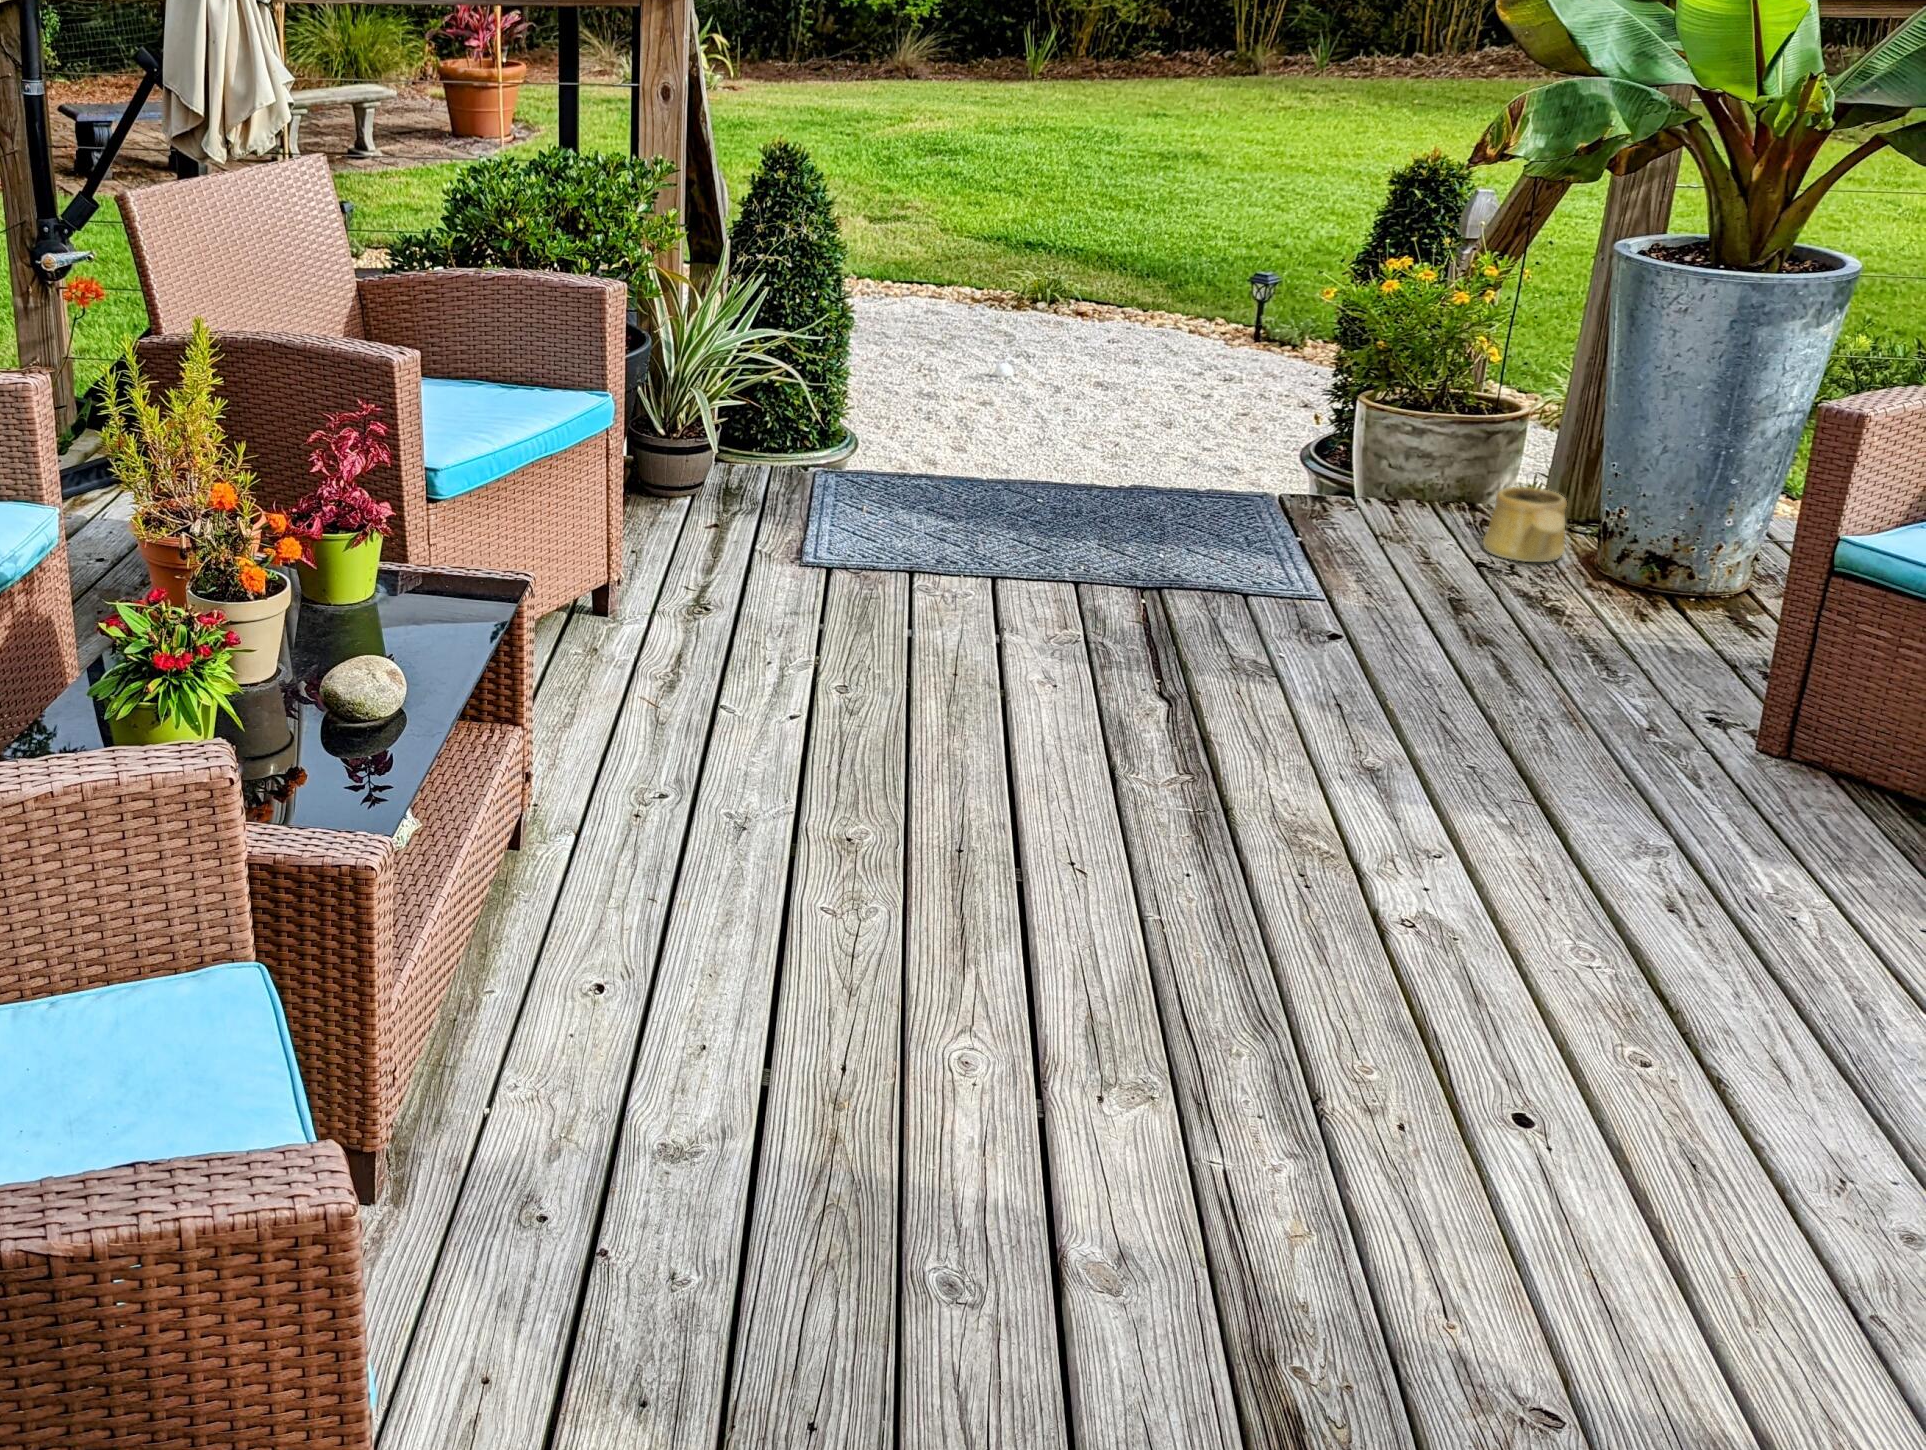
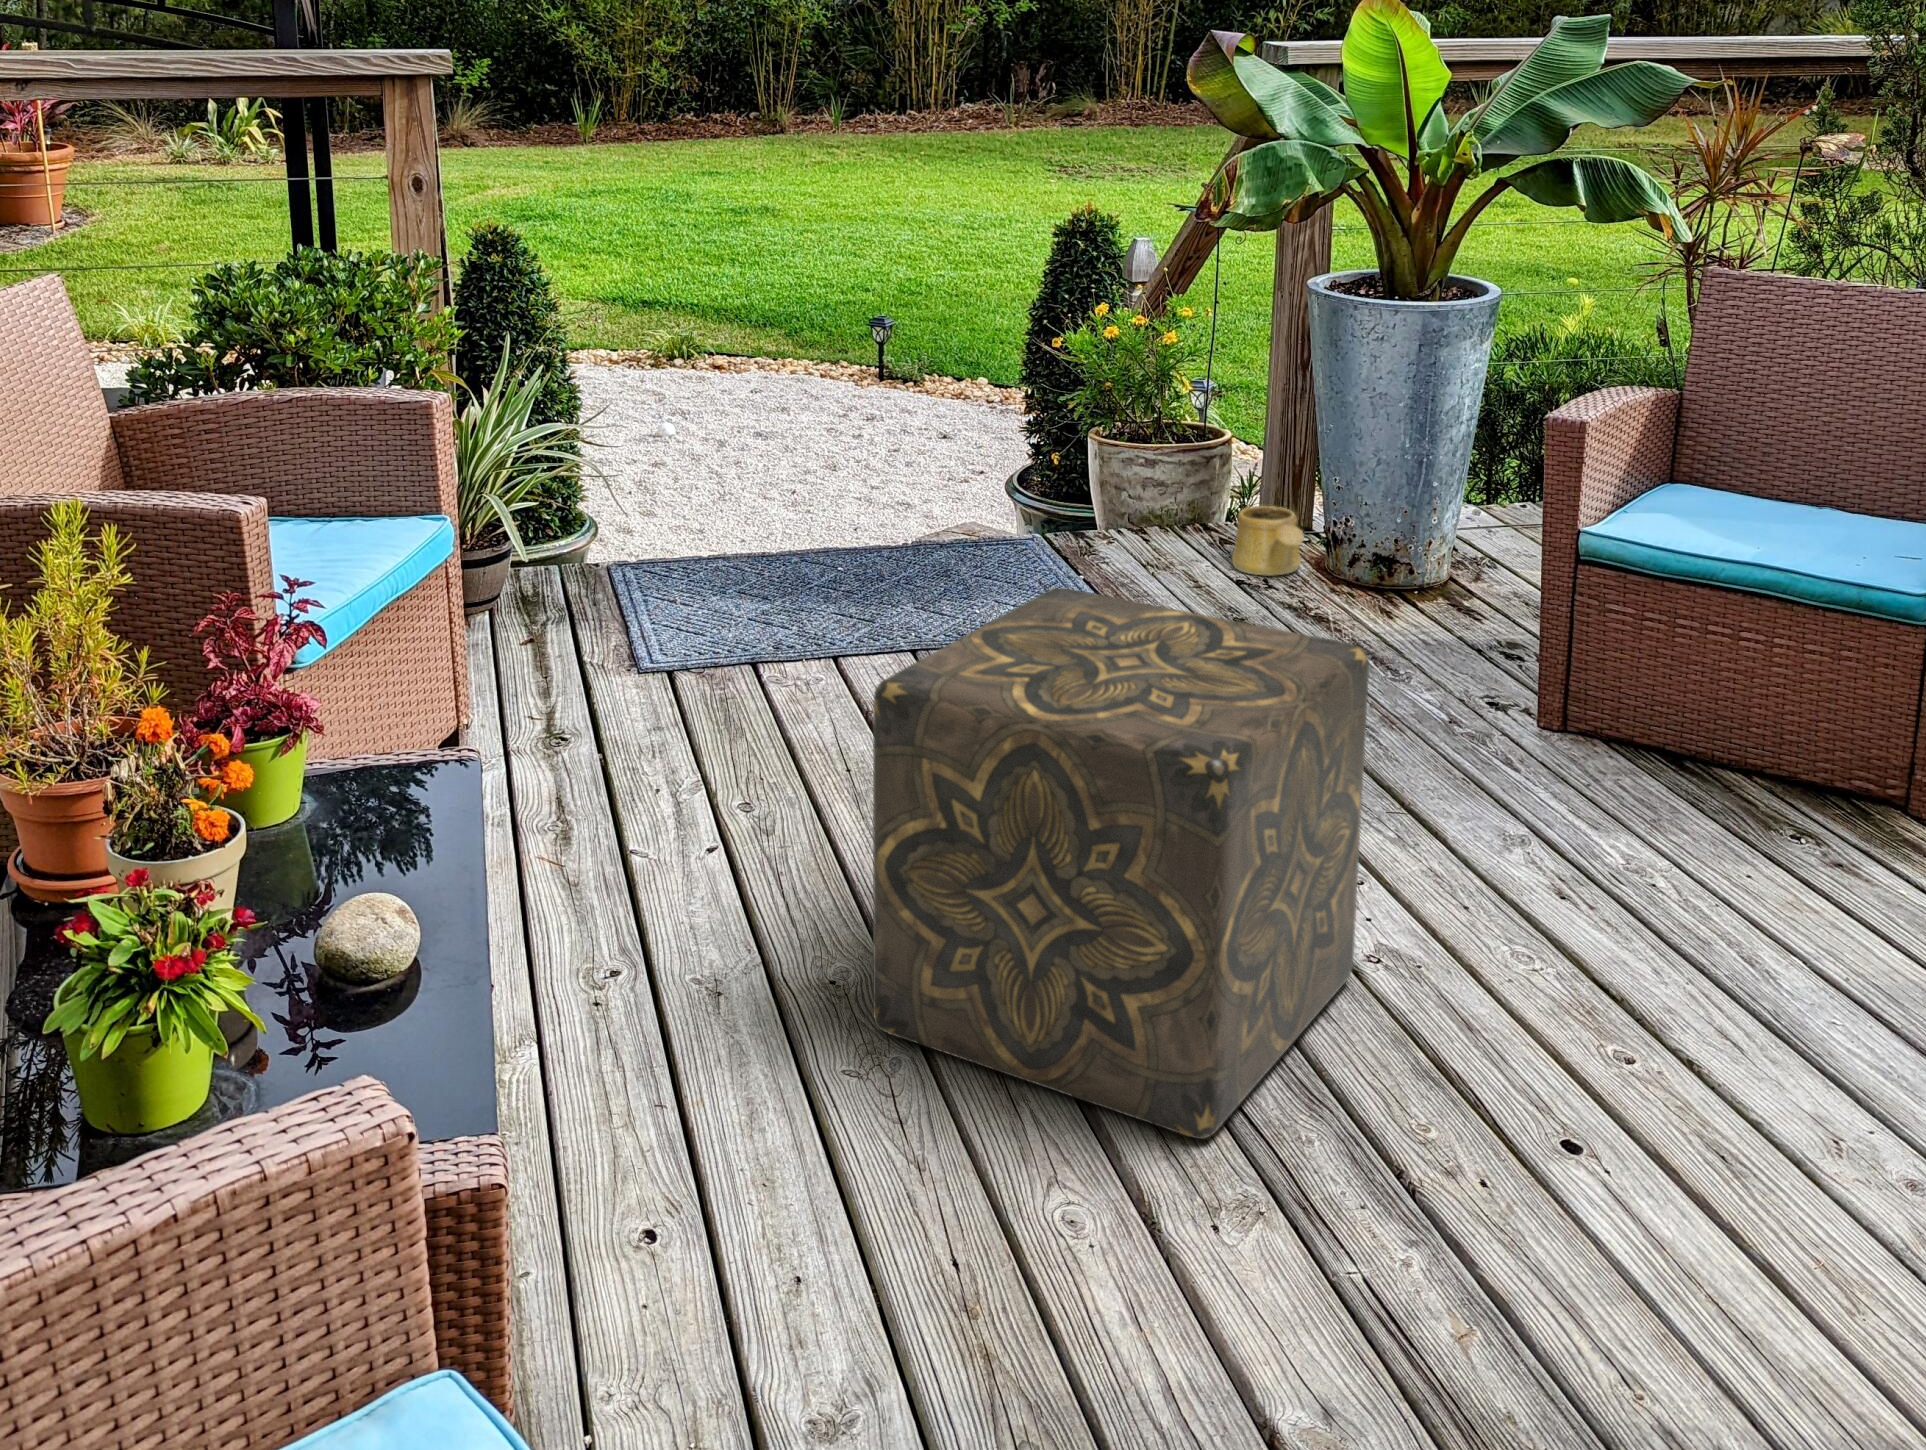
ottoman: none [868,516,1419,1031] -> present [873,587,1369,1139]

